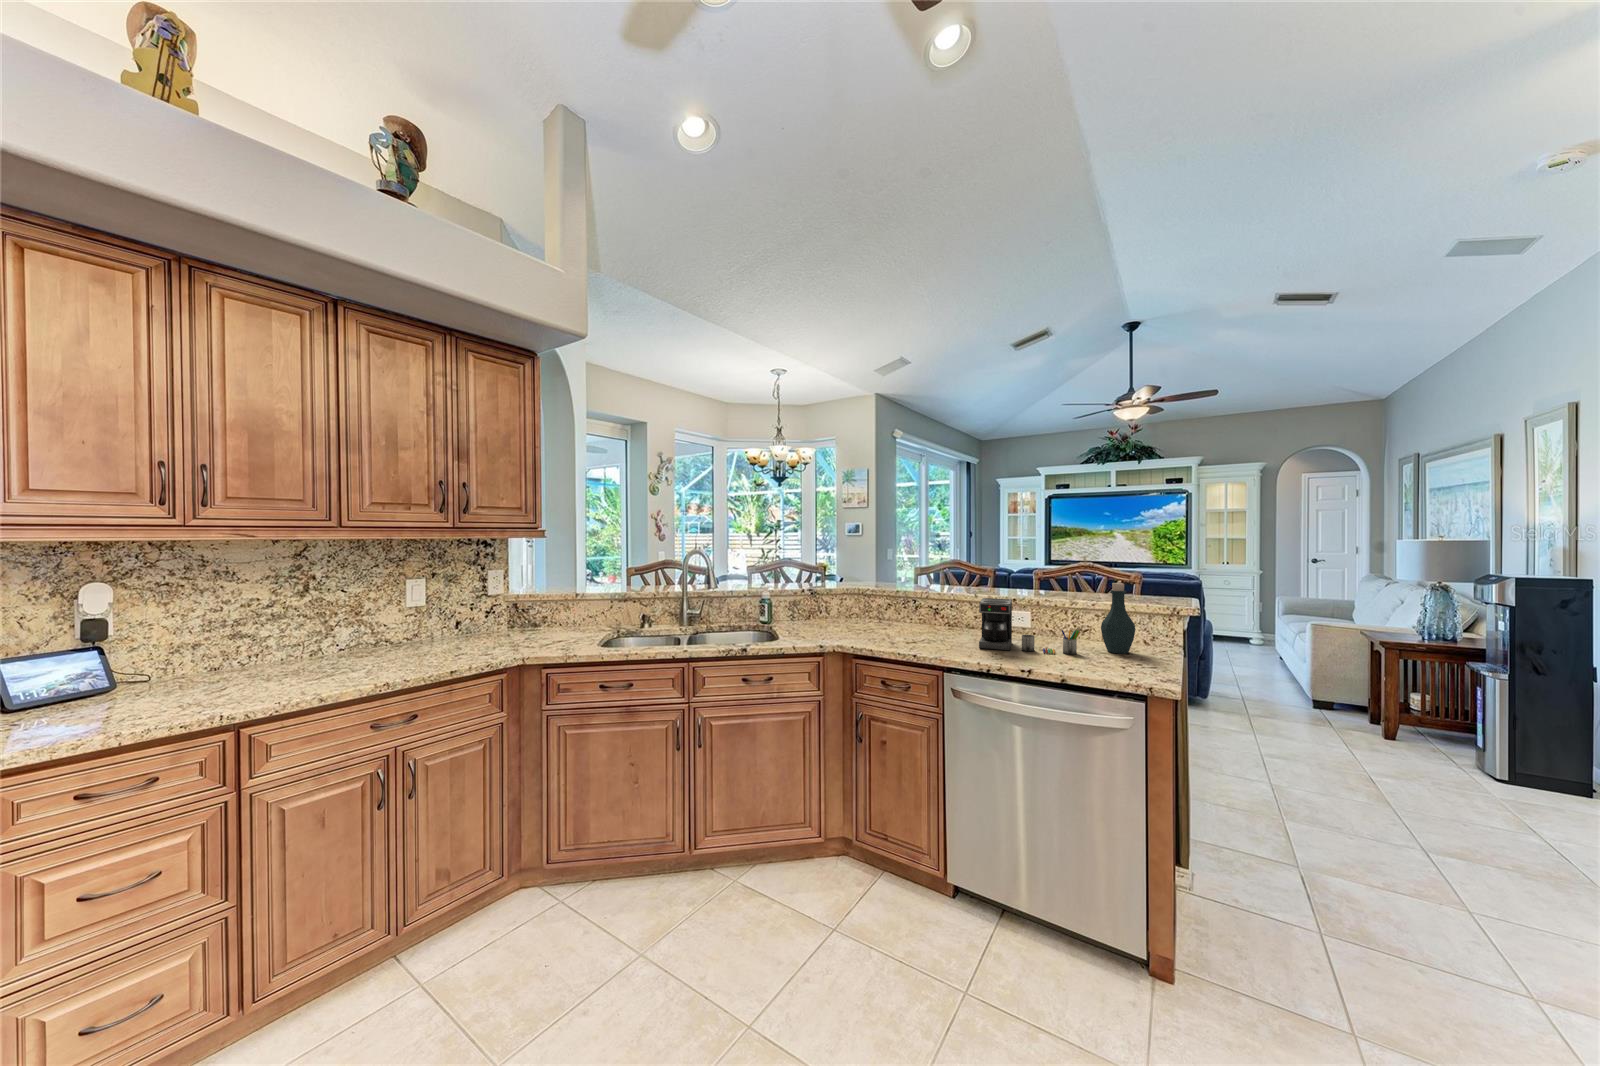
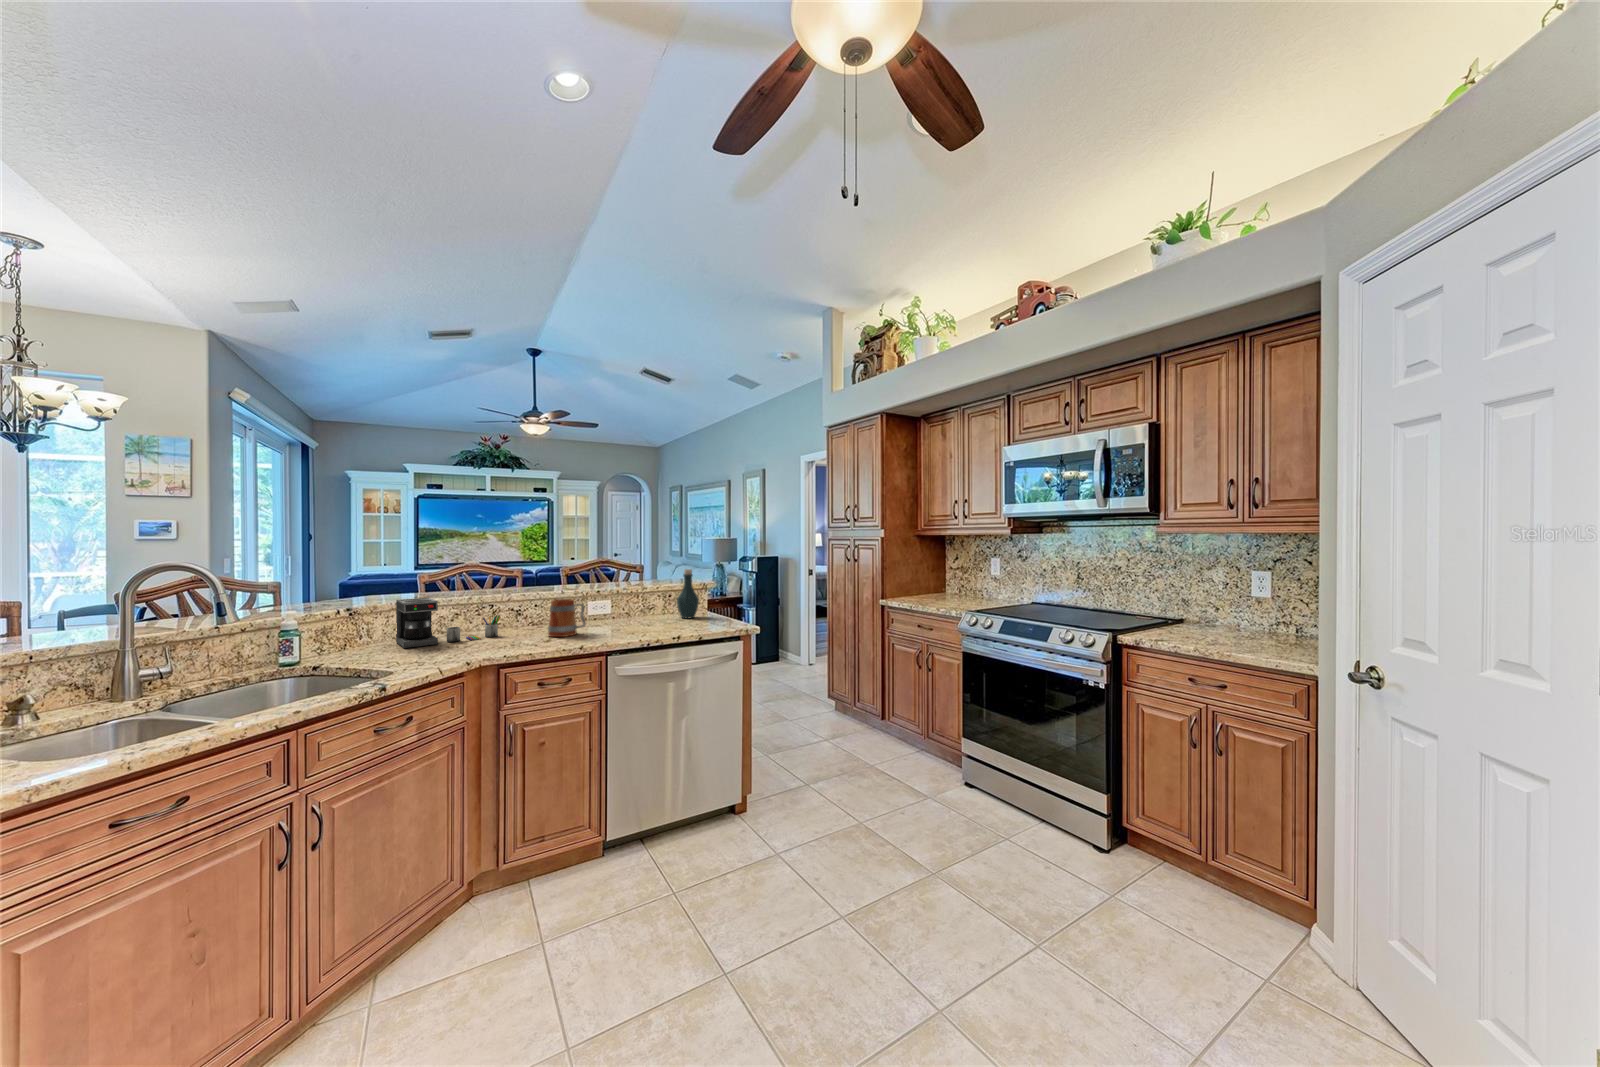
coffee maker: present [979,598,1081,655] -> present [396,598,501,648]
mug: none [926,602,963,643] -> present [548,599,585,637]

